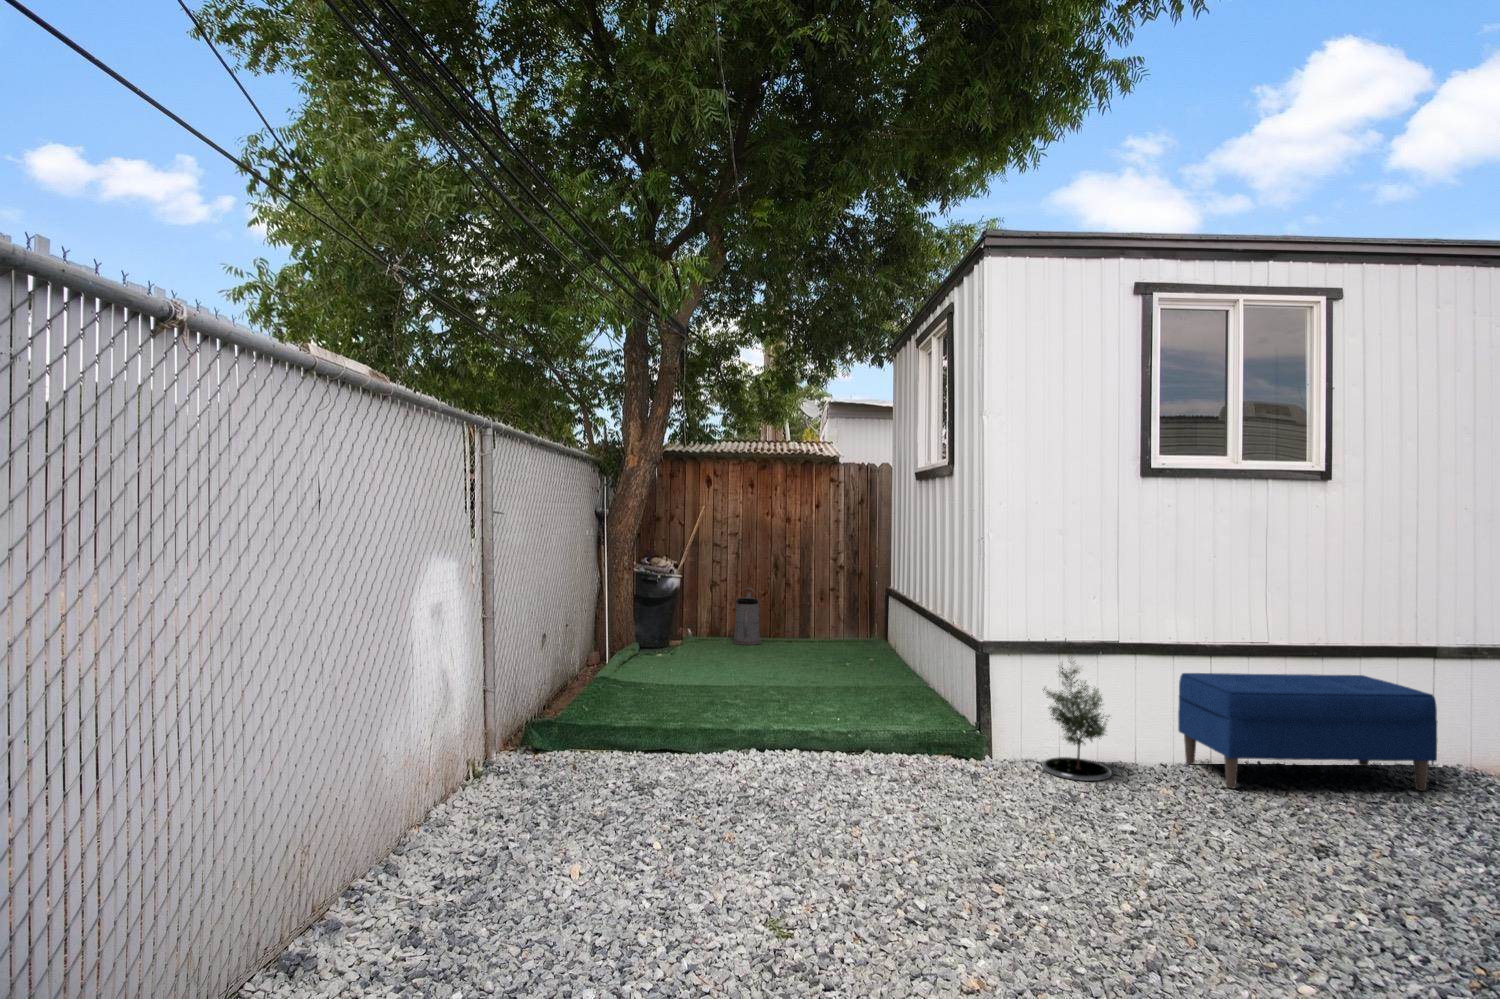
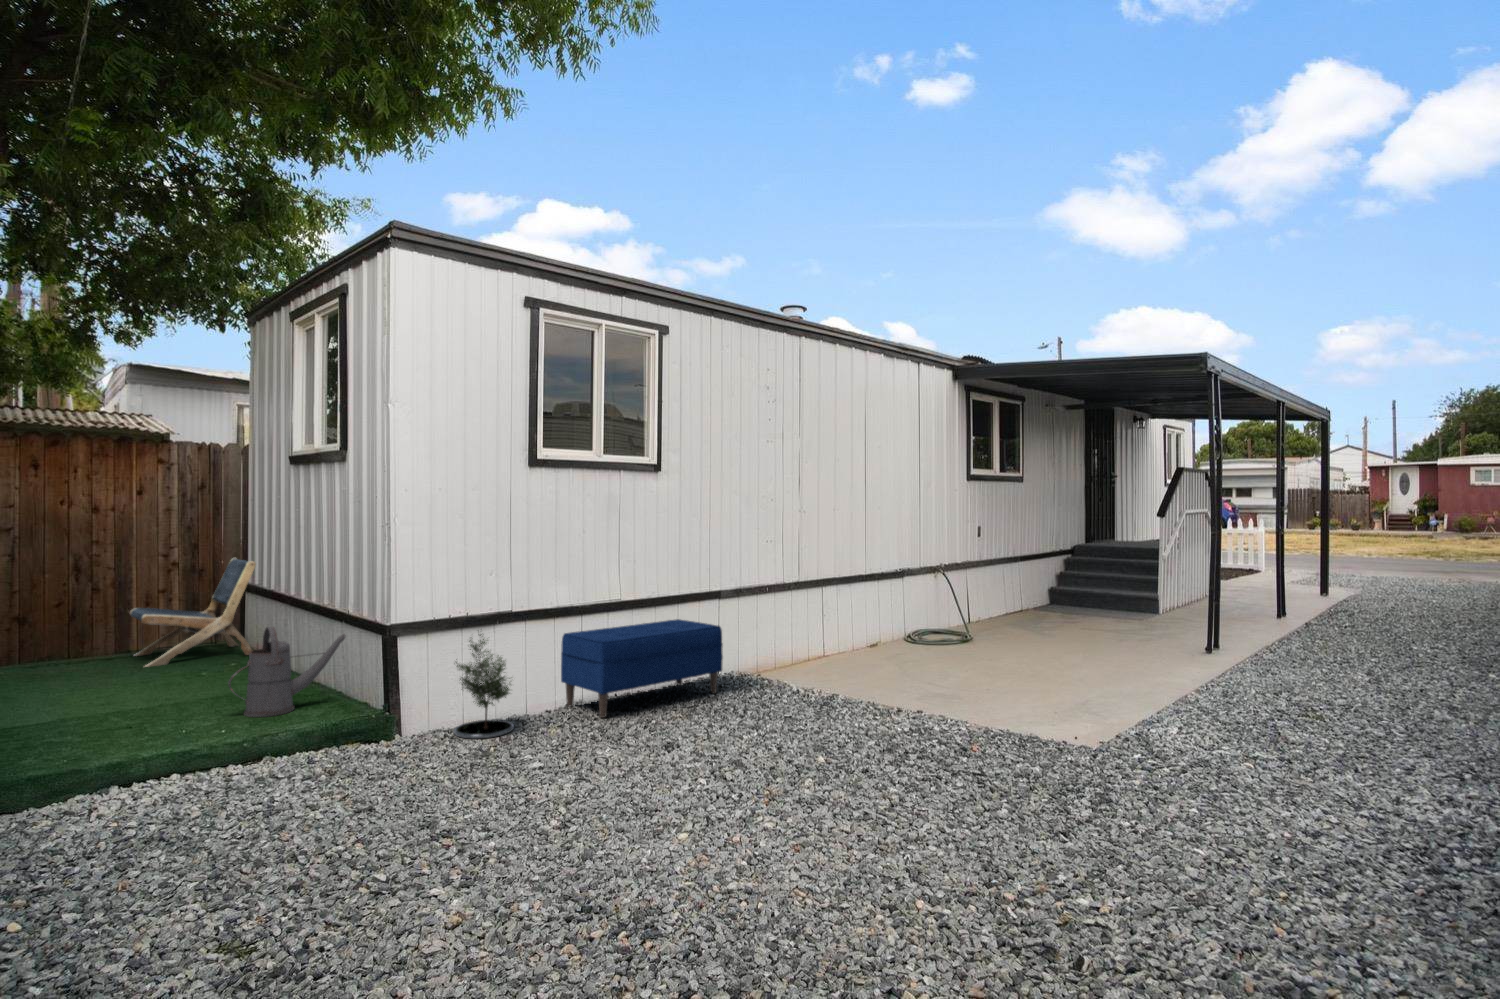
lounge chair: none [798,559,888,649] -> present [129,558,256,667]
watering can: present [733,588,761,645] -> present [228,627,345,717]

